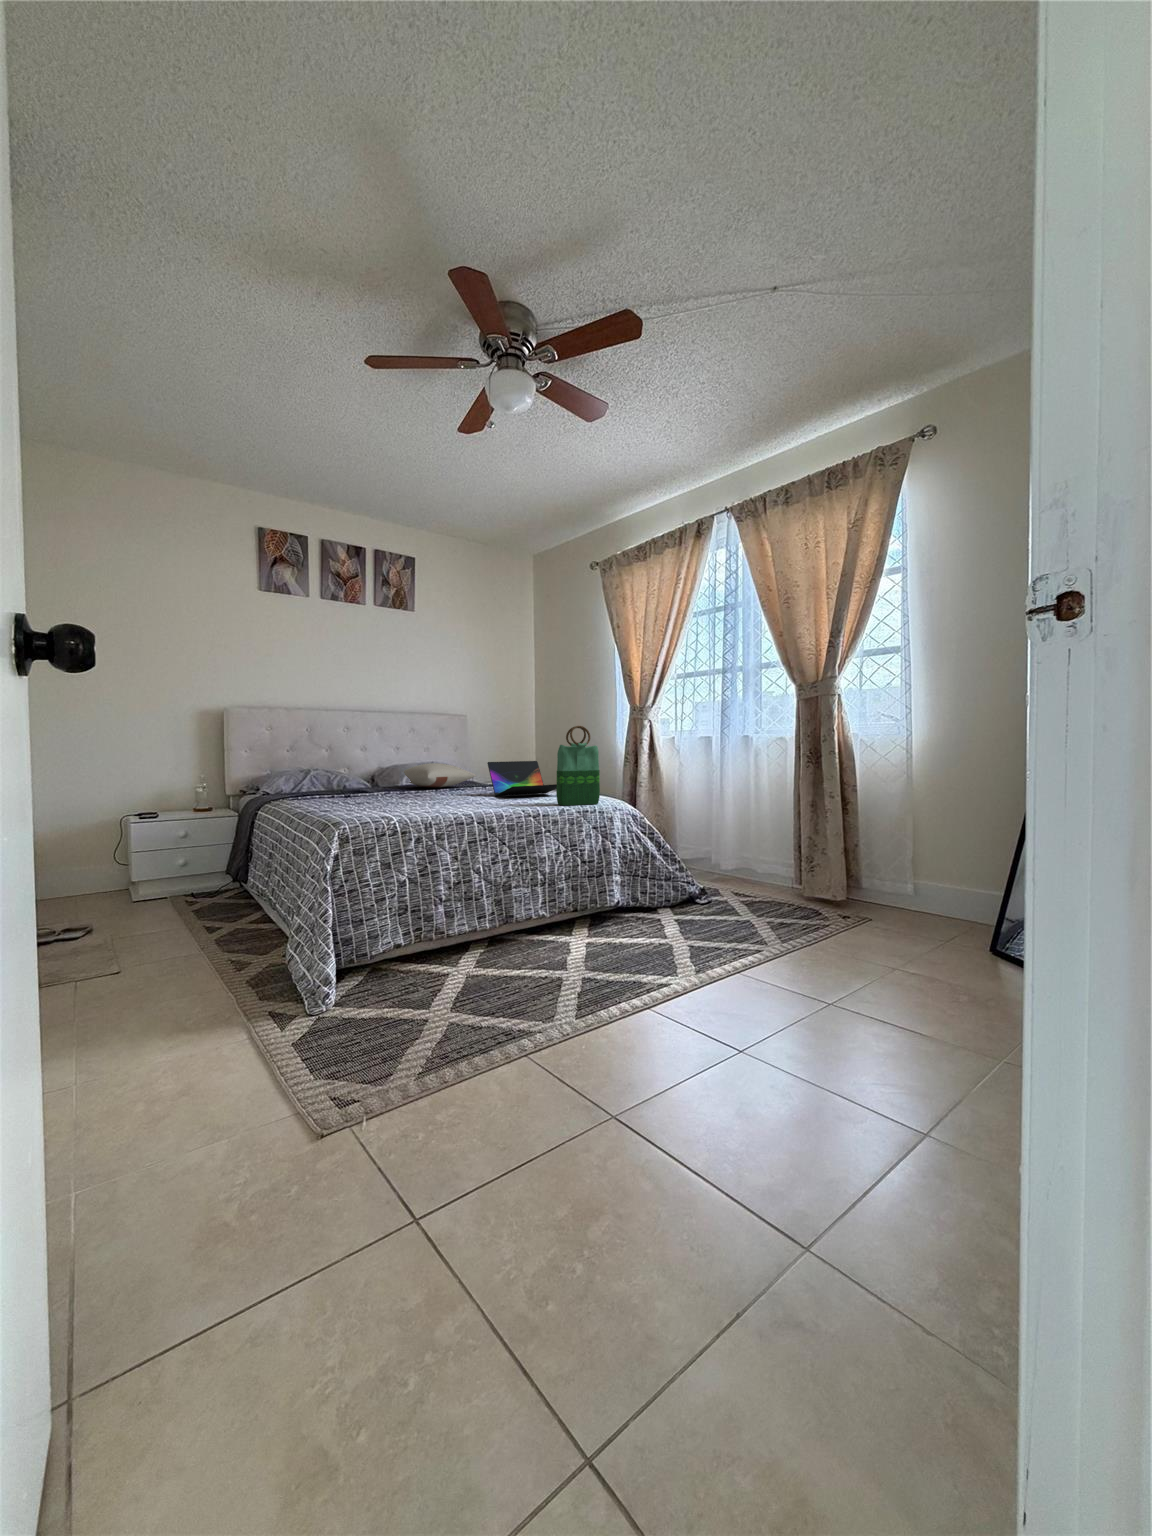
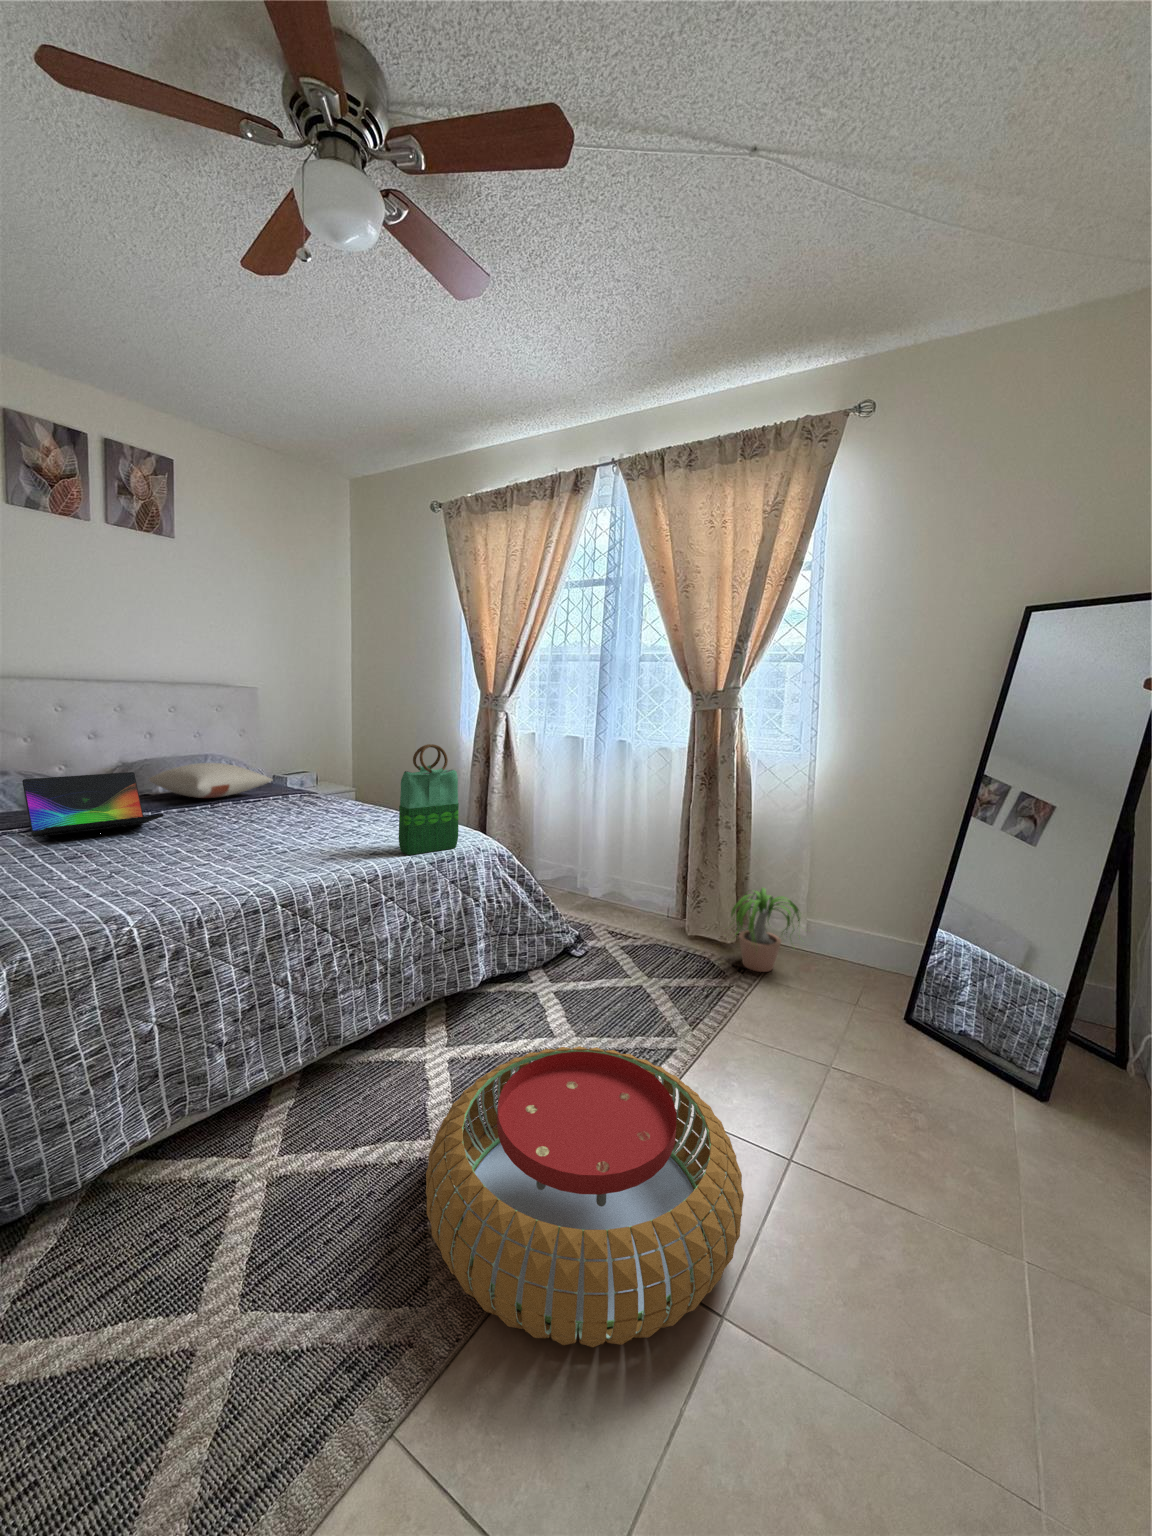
laptop: present [487,761,557,796] -> present [22,772,163,837]
potted plant: none [825,847,917,920] -> present [731,888,800,972]
pouf: none [558,915,779,1057] -> present [426,1046,744,1347]

